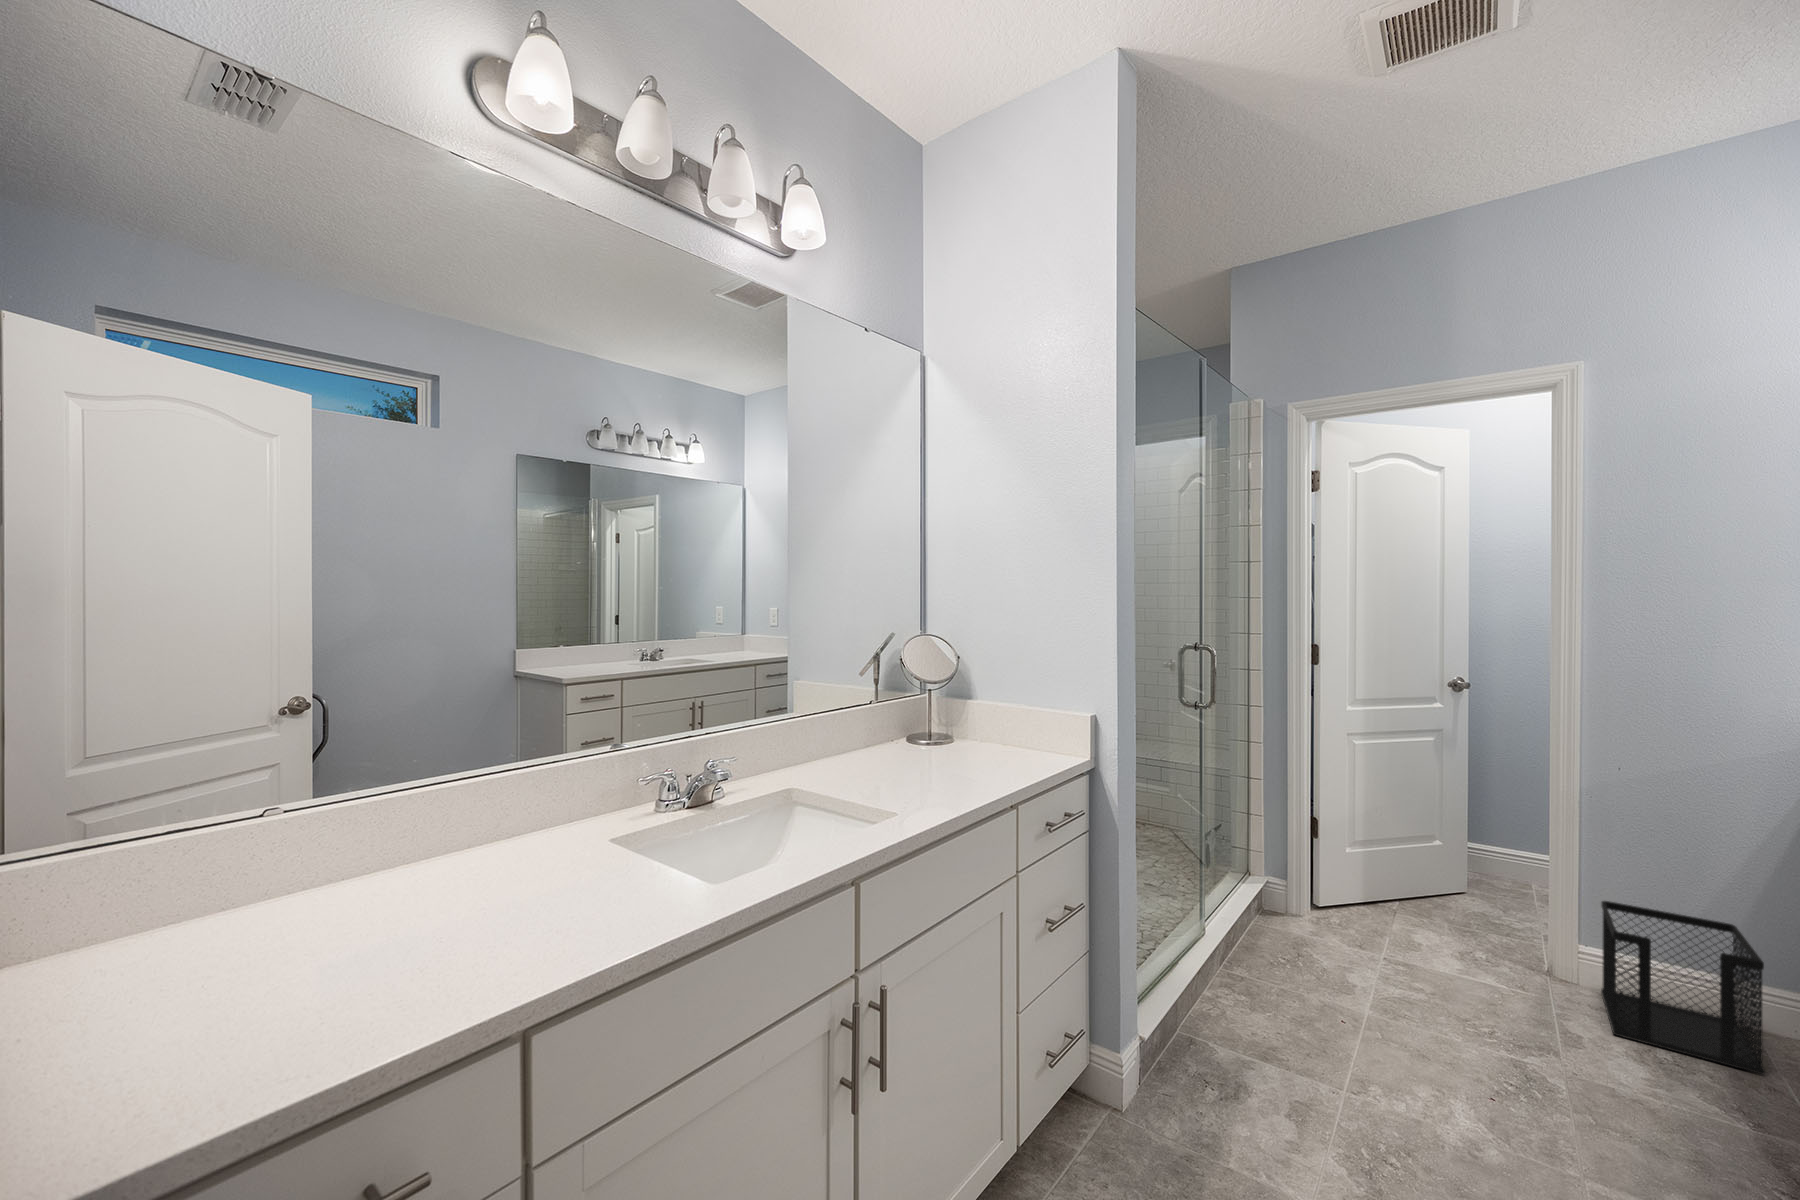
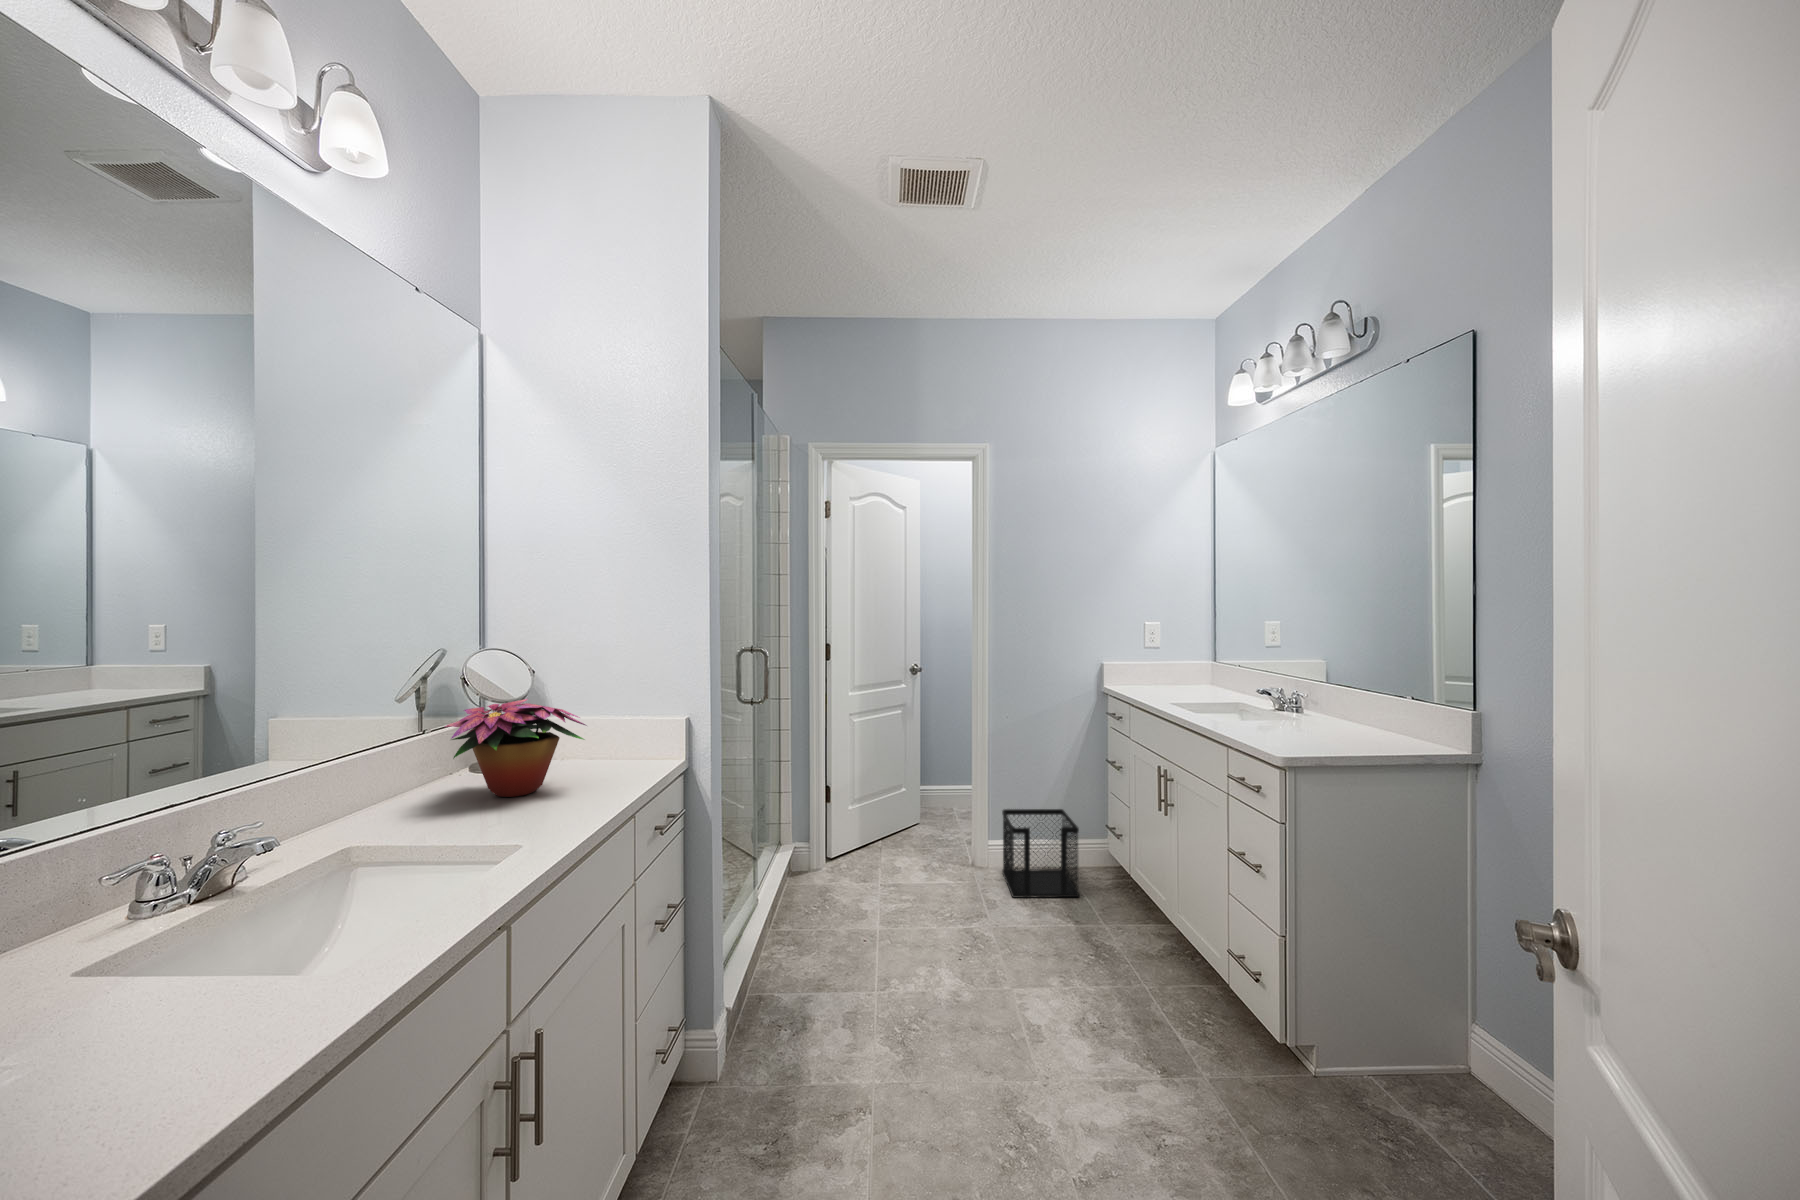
flower arrangement: none [865,681,989,770] -> present [445,699,585,797]

